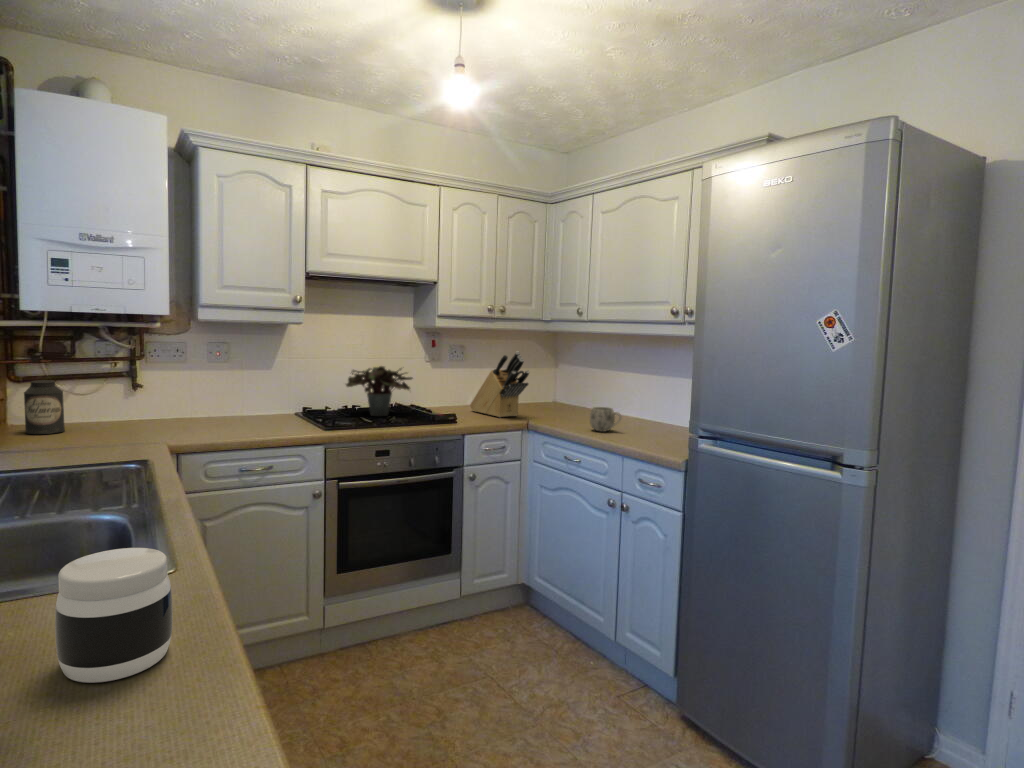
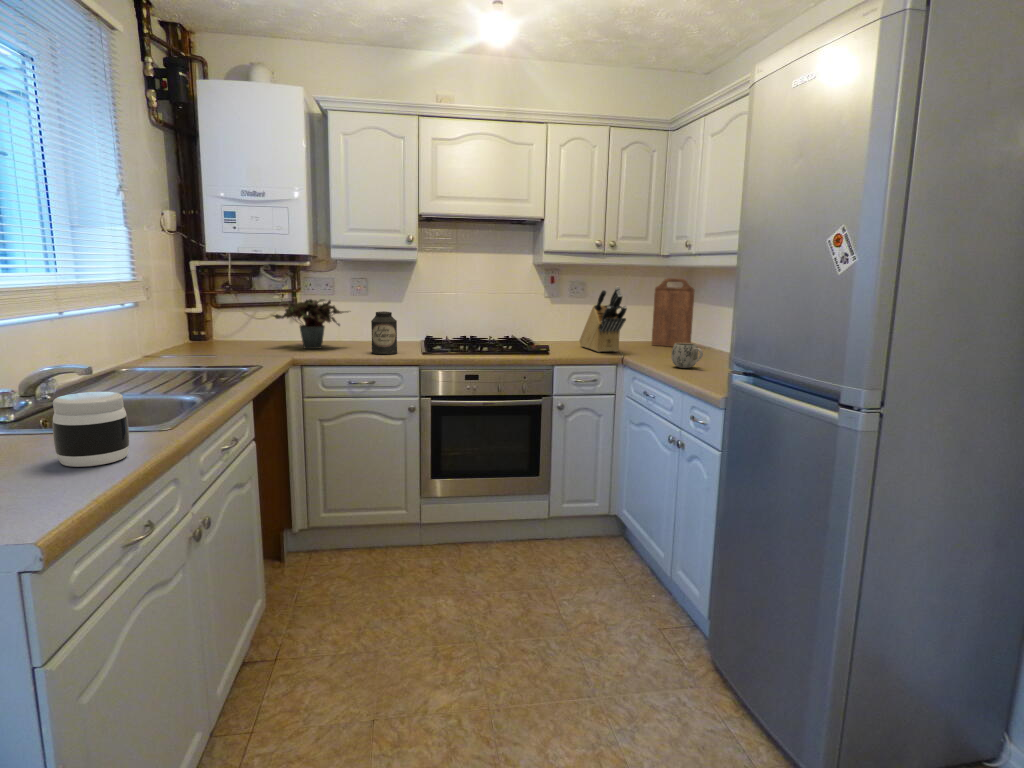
cutting board: none [533,342,573,408] -> present [652,278,695,347]
potted plant: present [346,366,413,416] -> present [273,299,348,349]
canister: present [24,380,65,434] -> present [371,311,397,354]

